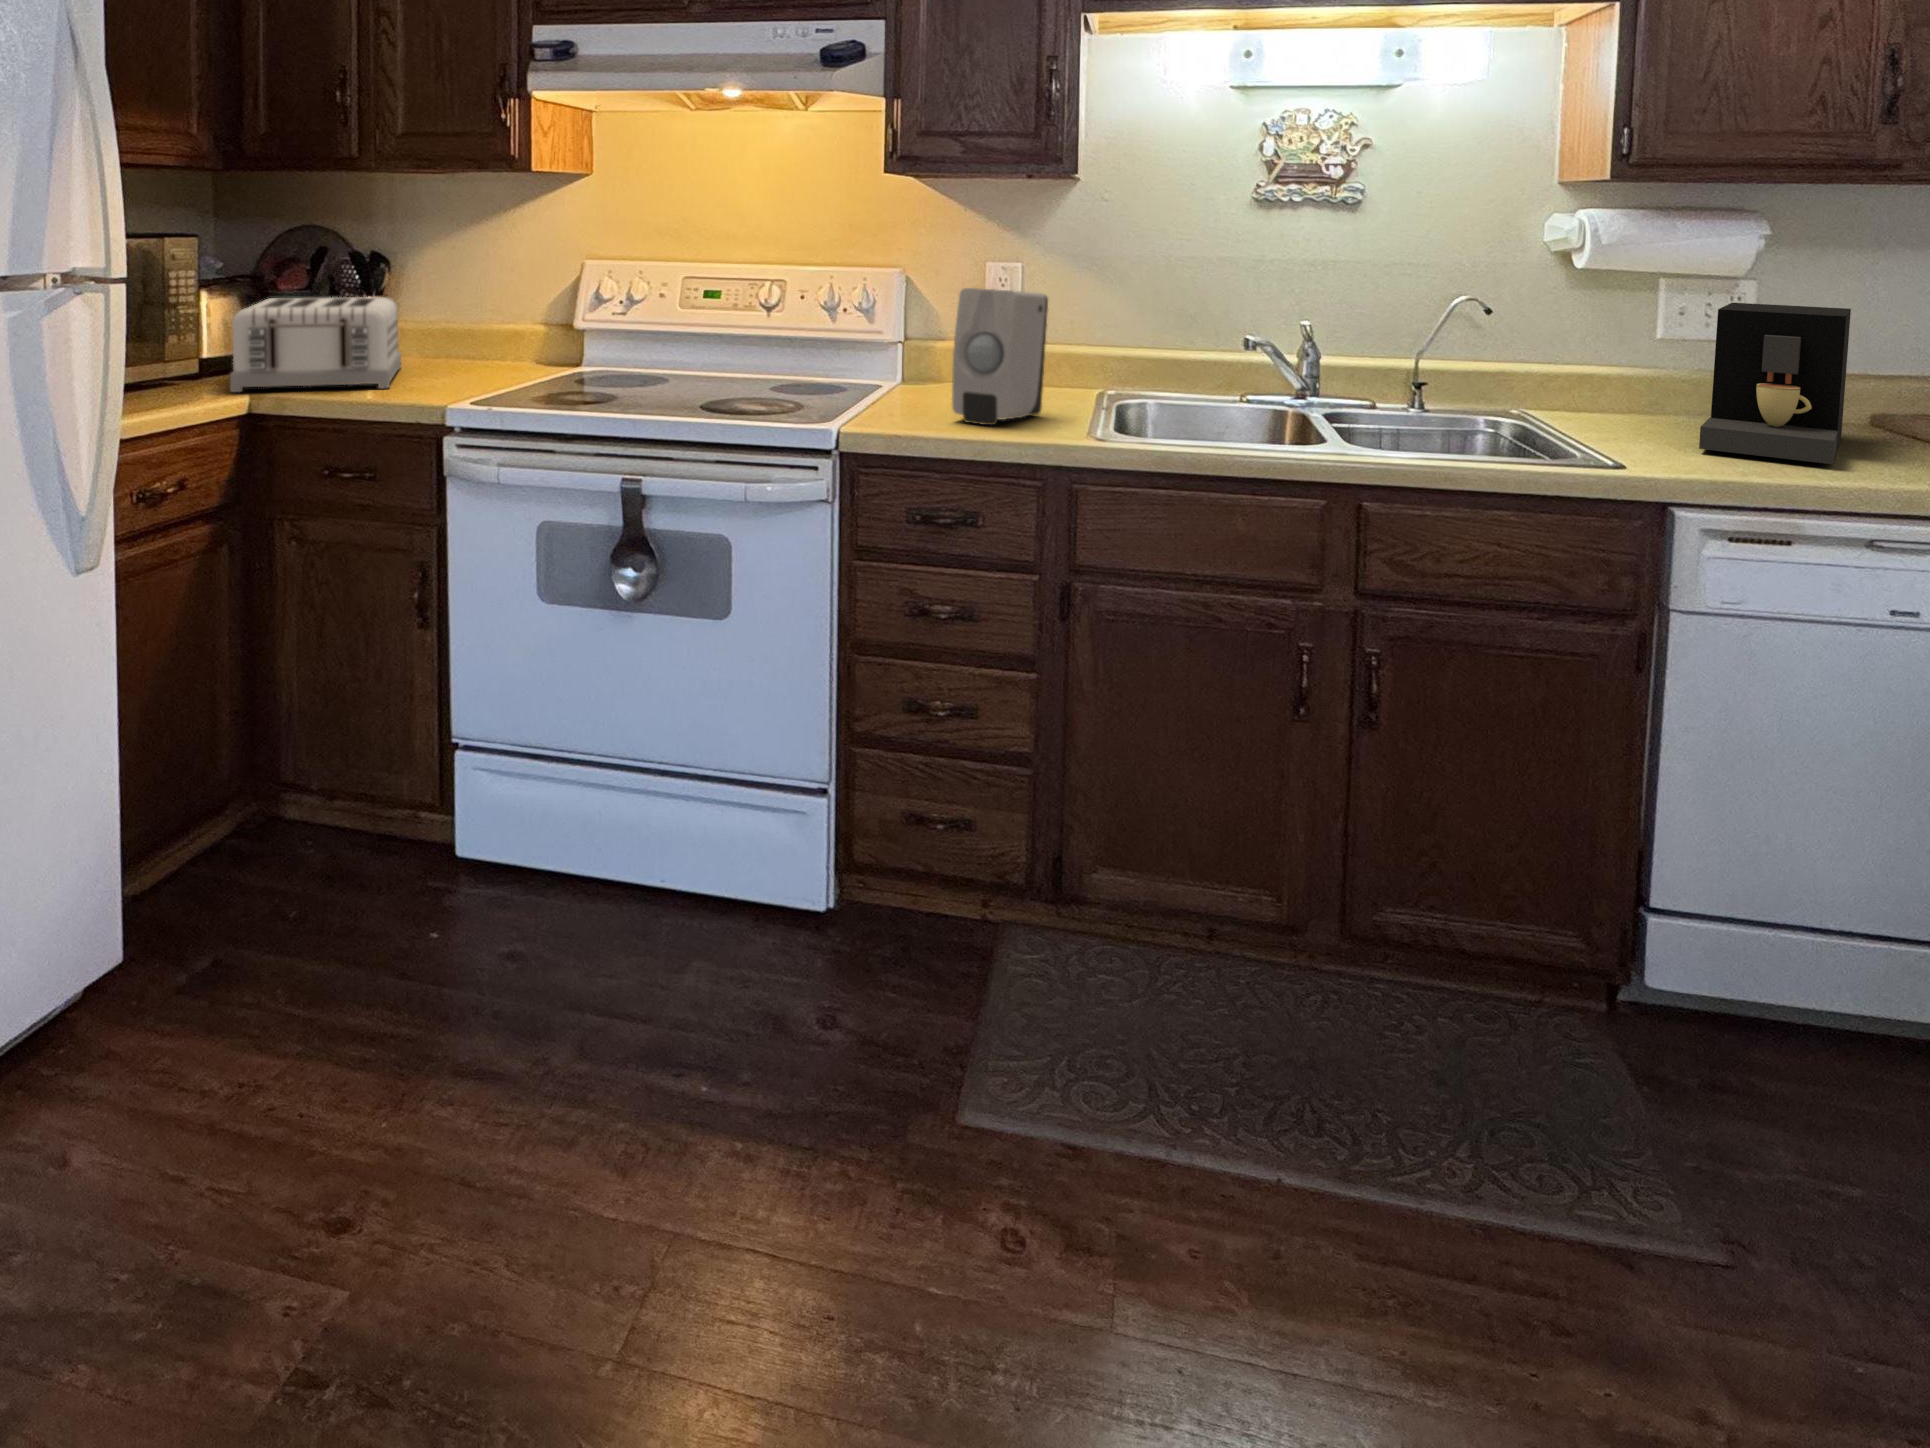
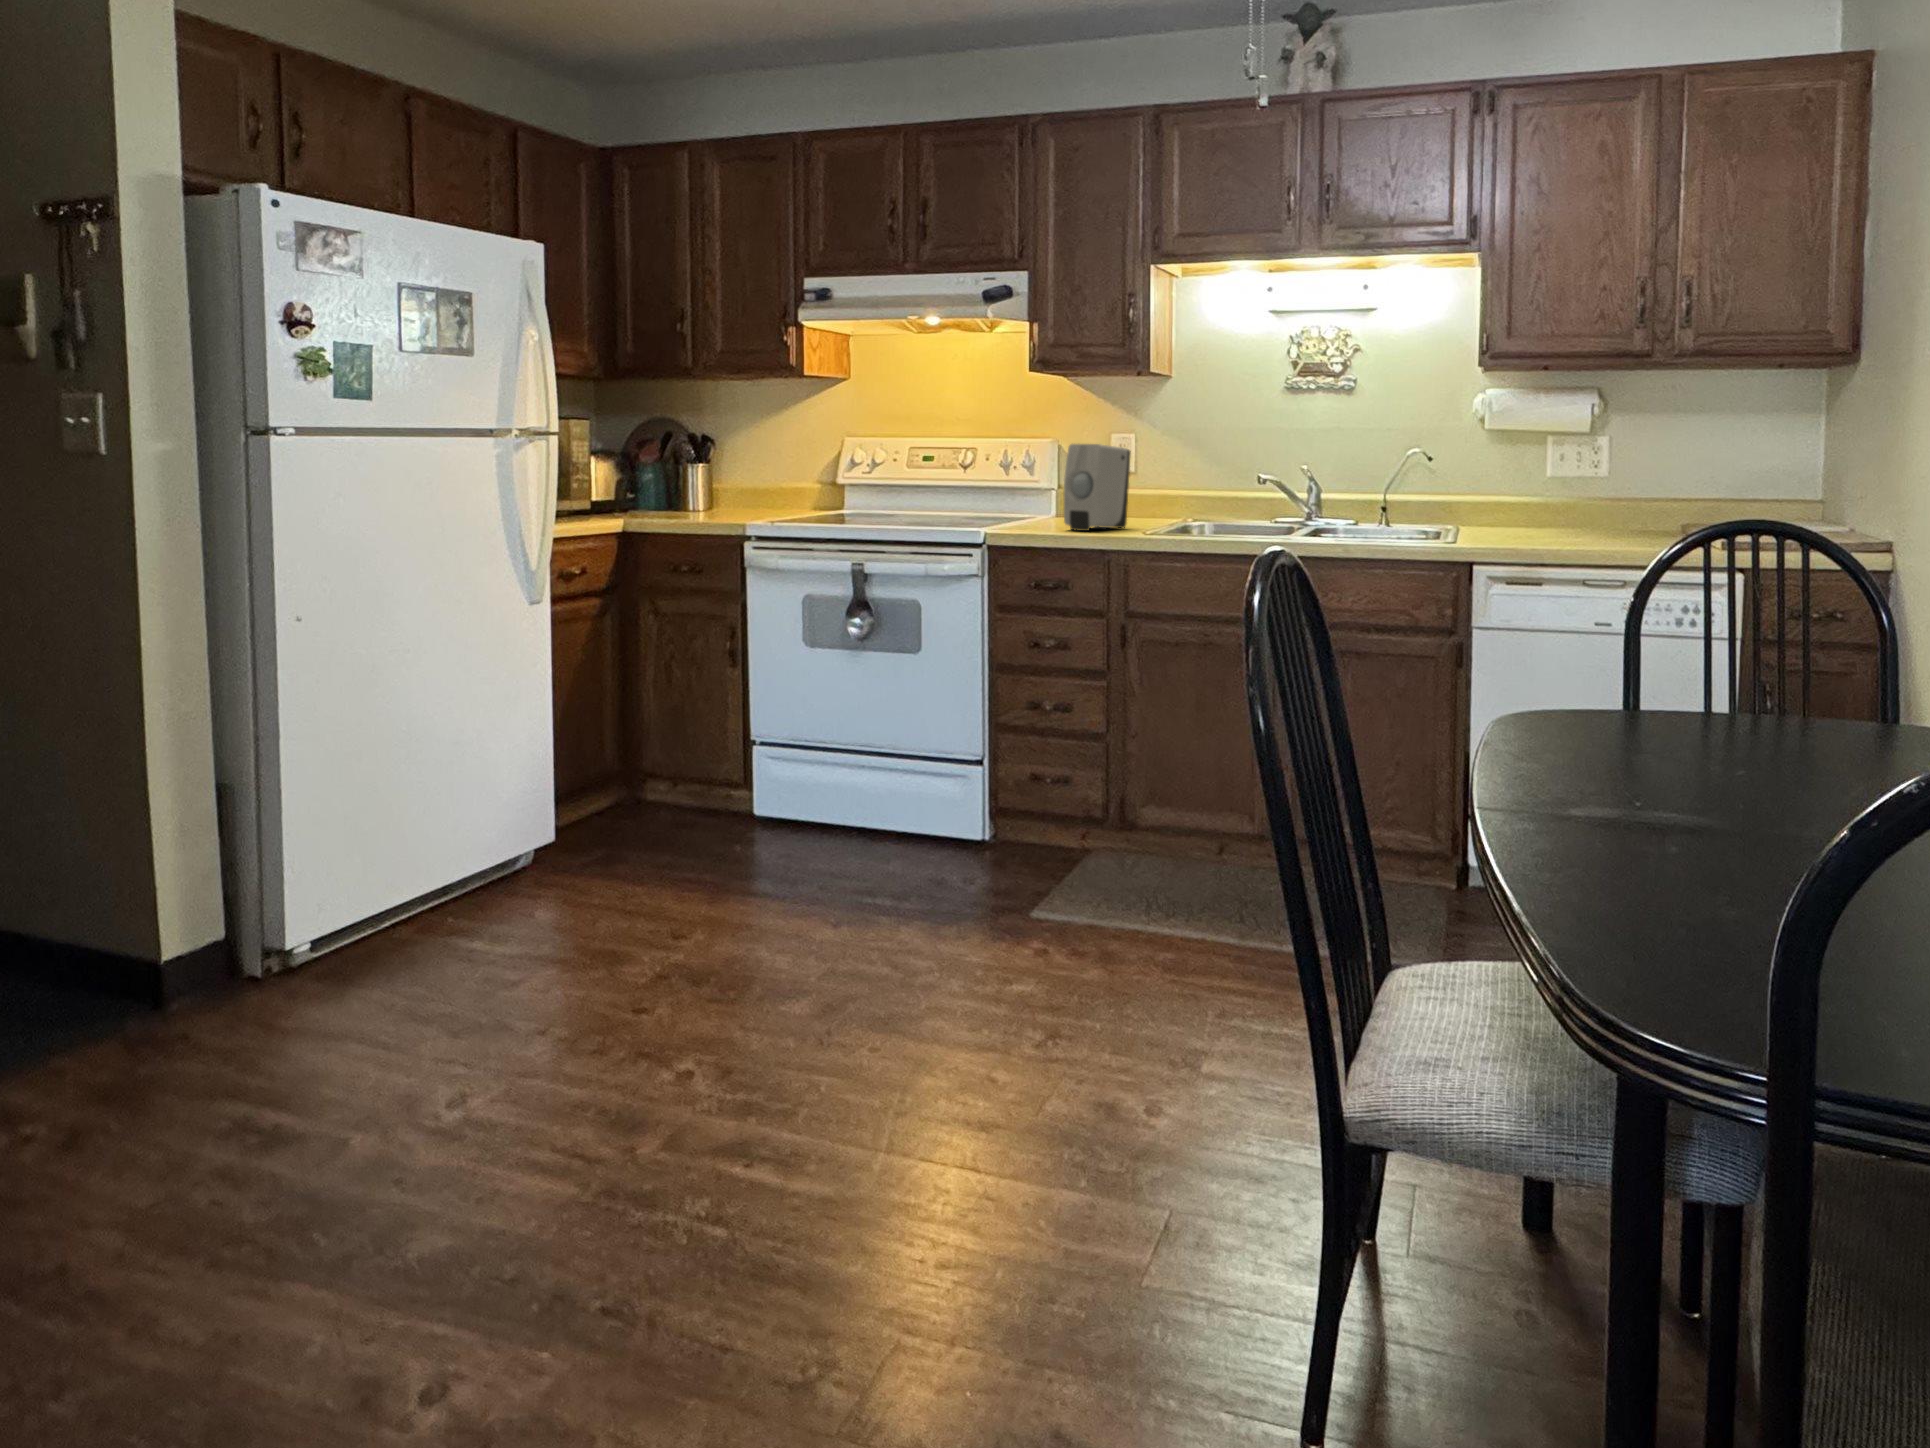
toaster: present [230,297,402,392] -> none [610,464,721,520]
coffee maker: present [1699,303,1851,464] -> none [1524,449,1647,542]

